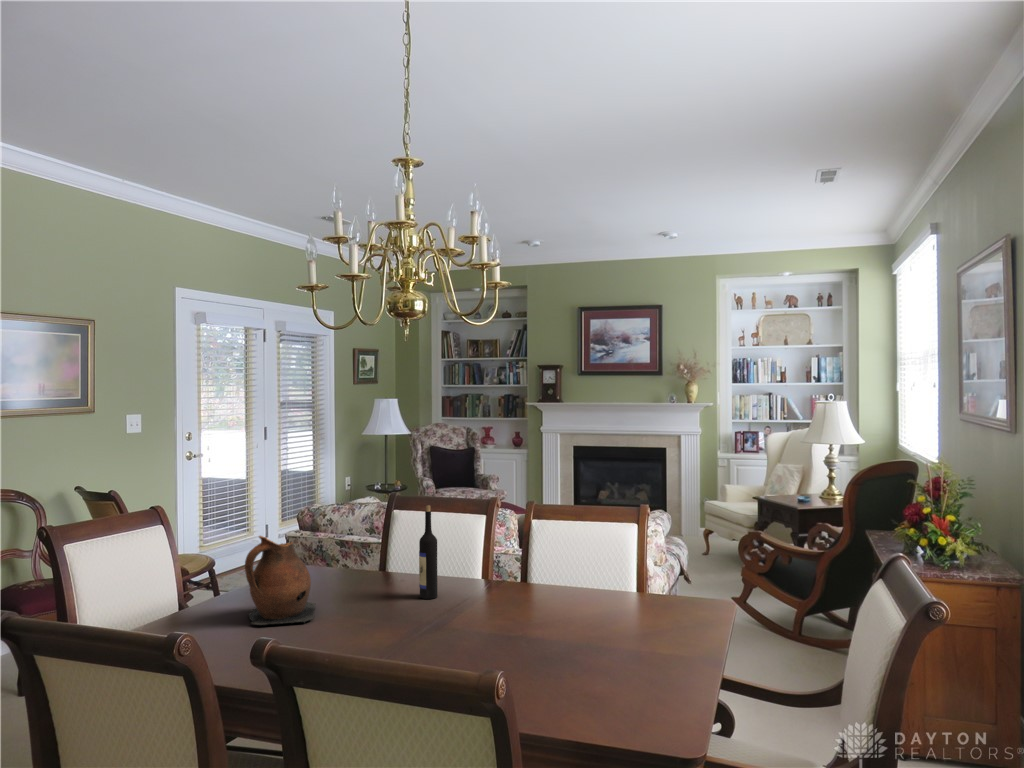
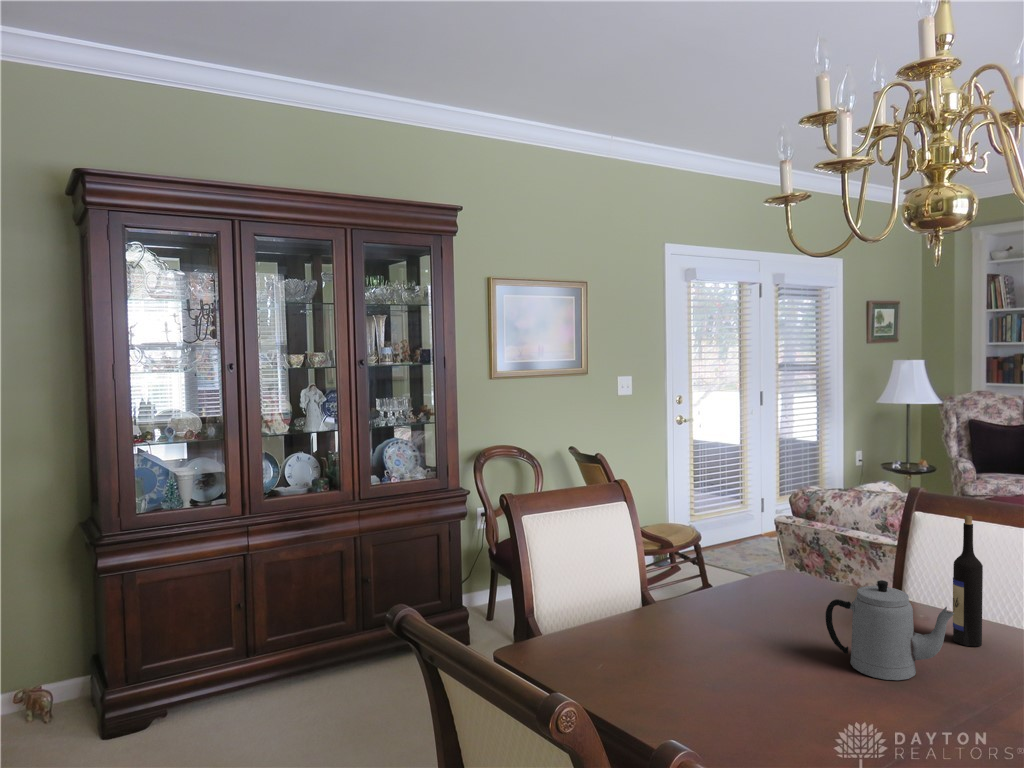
ceramic pitcher: present [245,536,316,625] -> none [717,529,804,645]
teapot: none [334,558,420,631] -> present [826,580,954,680]

